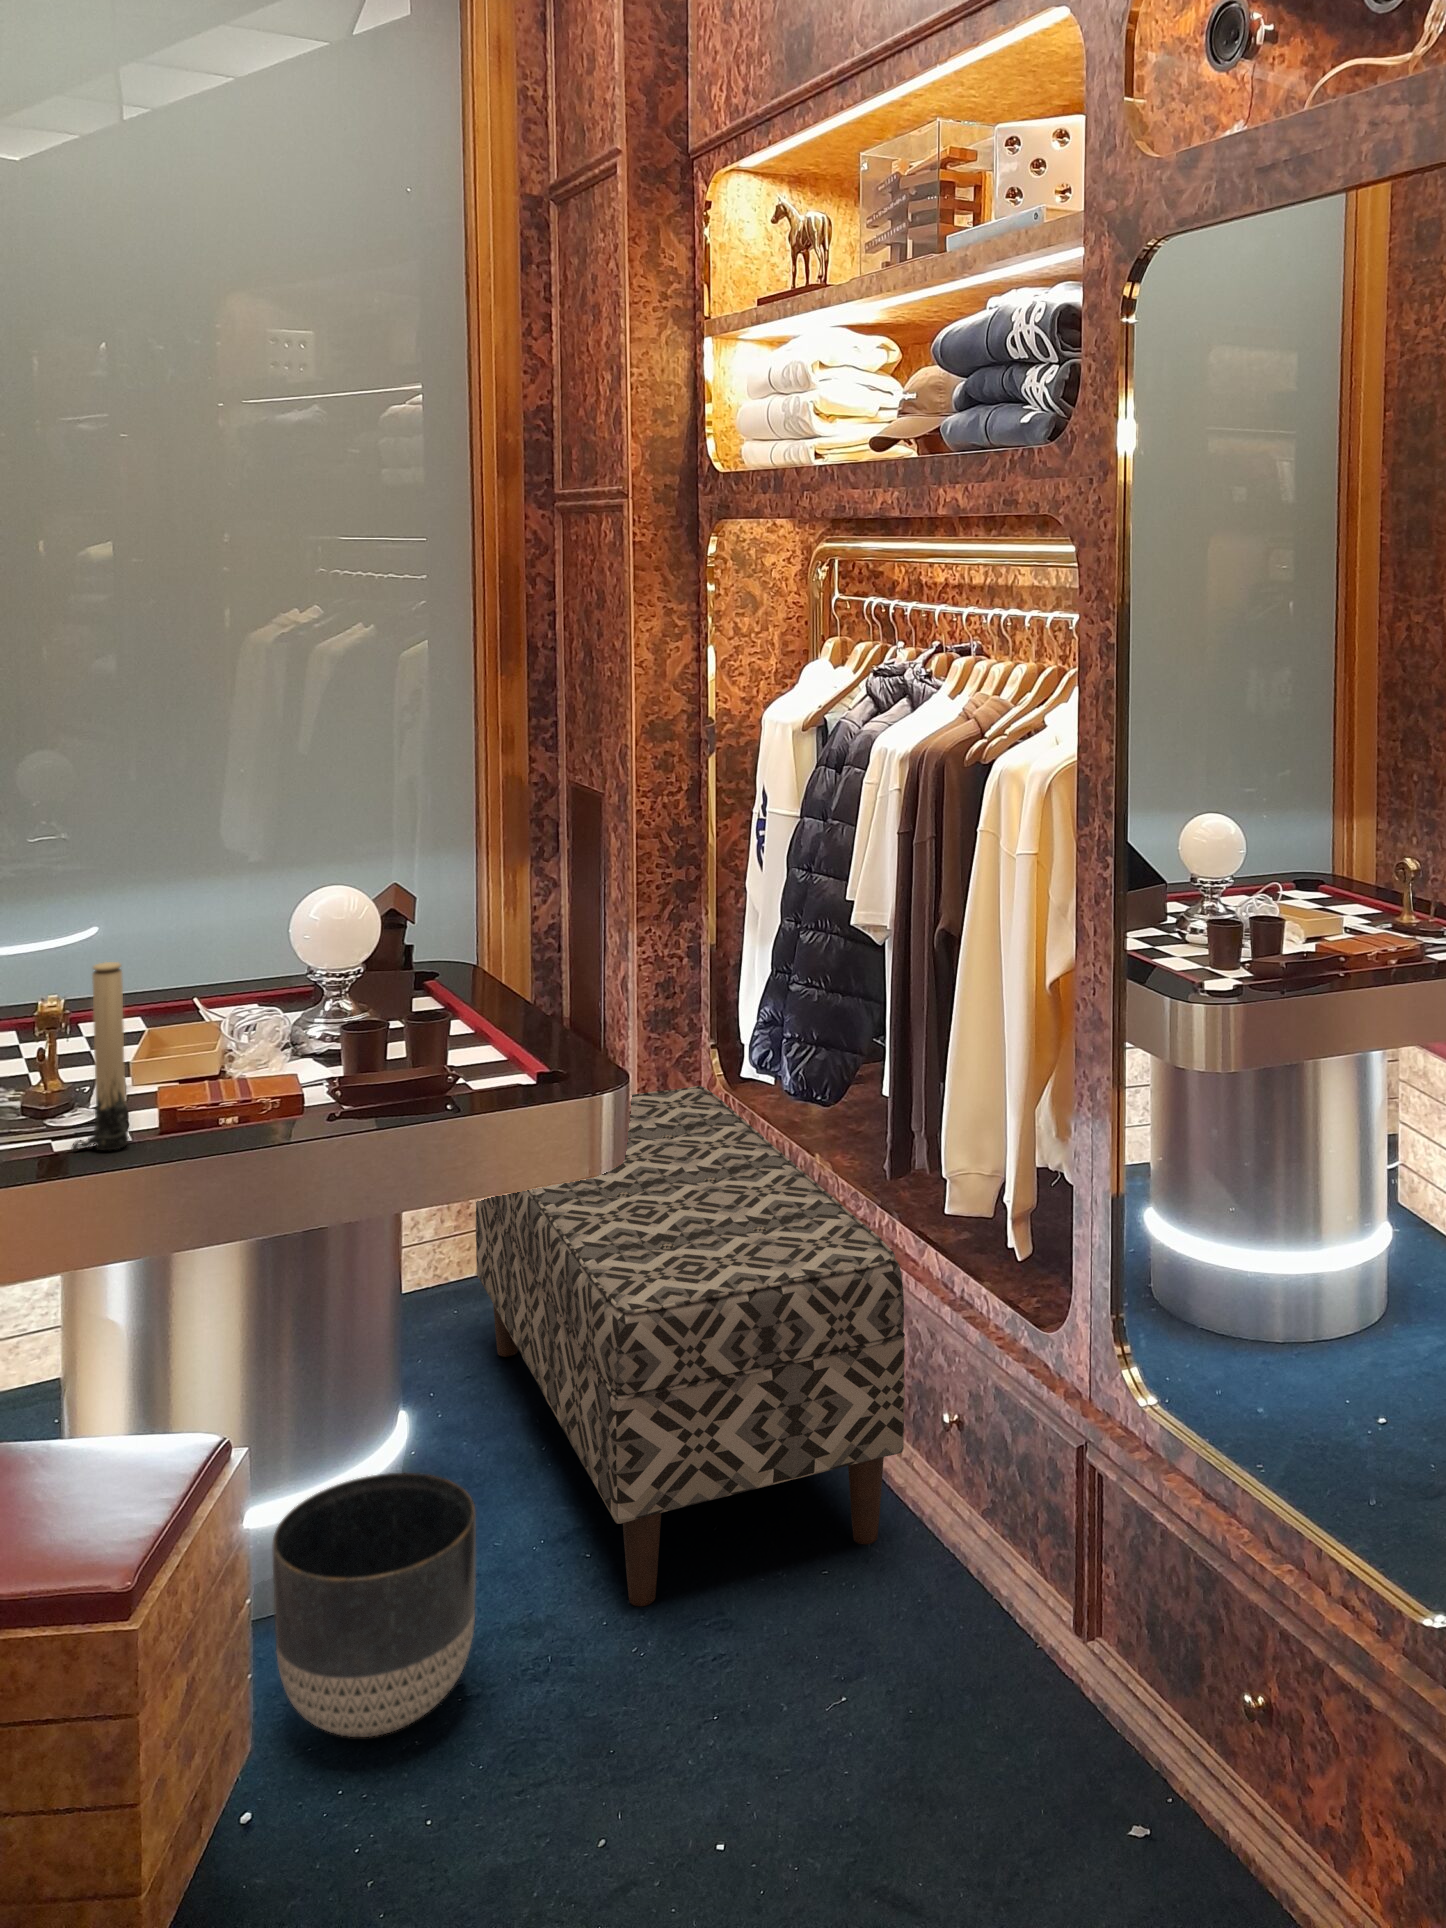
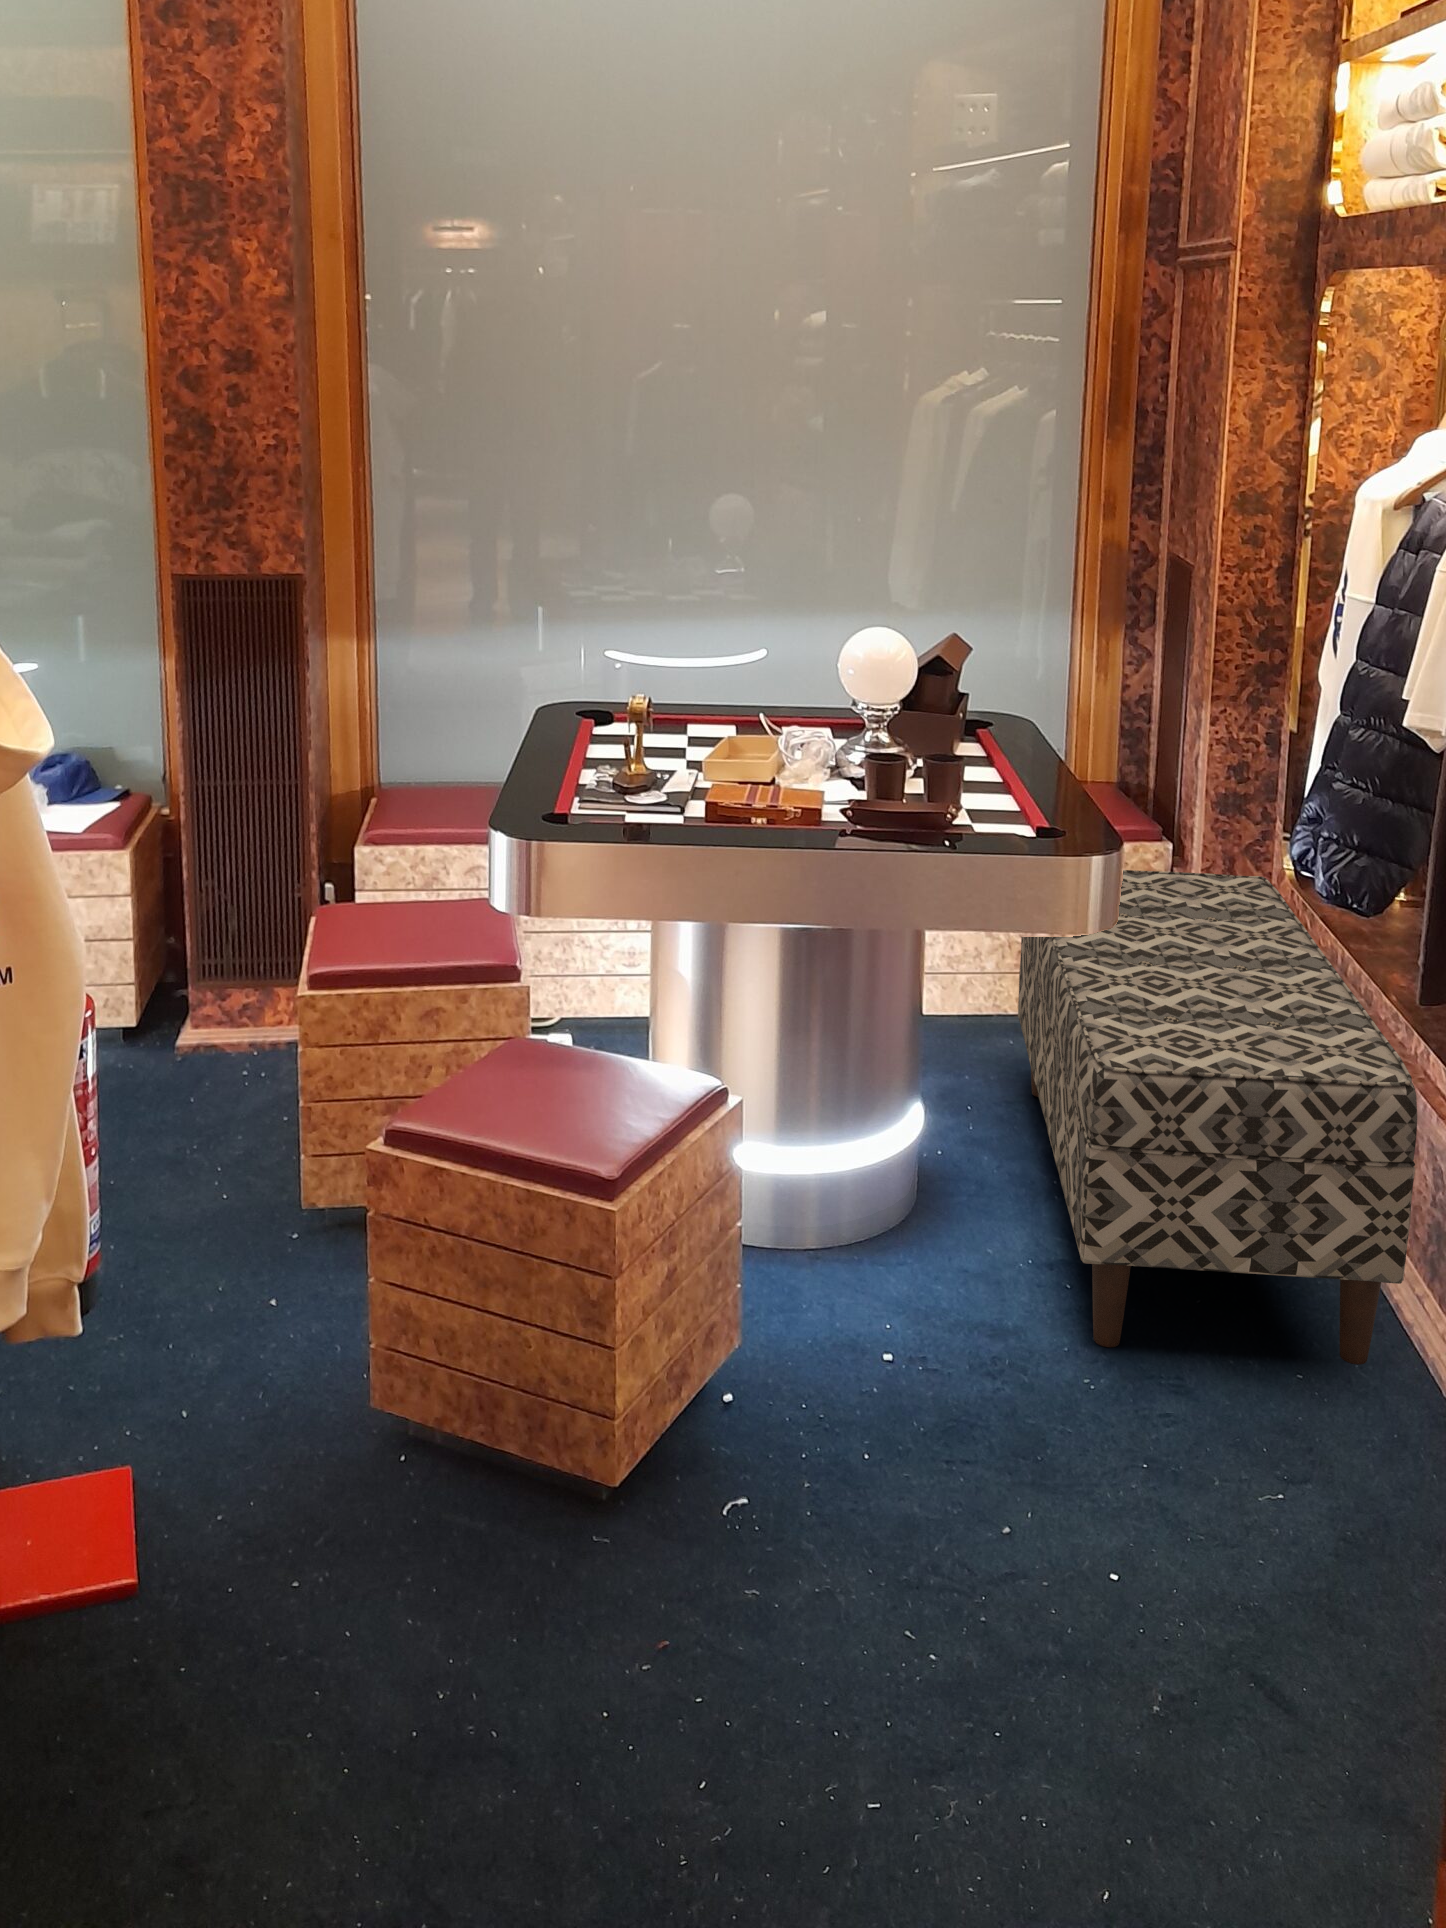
candle: present [71,962,129,1151] -> none [632,667,677,827]
planter: present [273,1473,476,1737] -> none [767,1154,943,1373]

